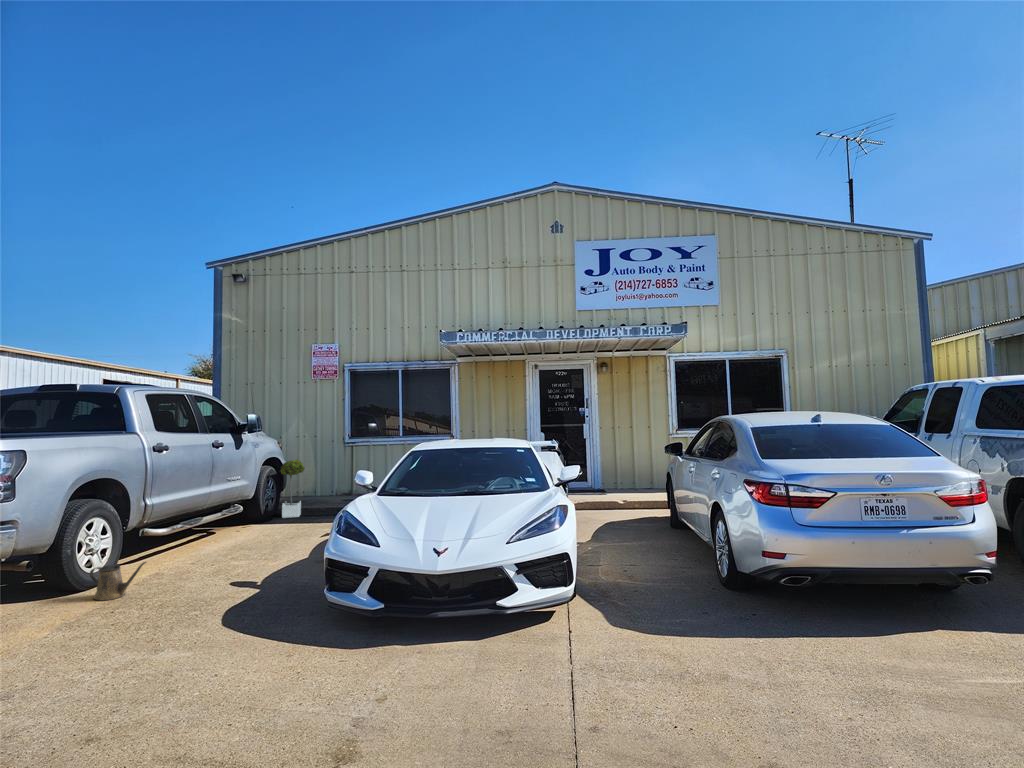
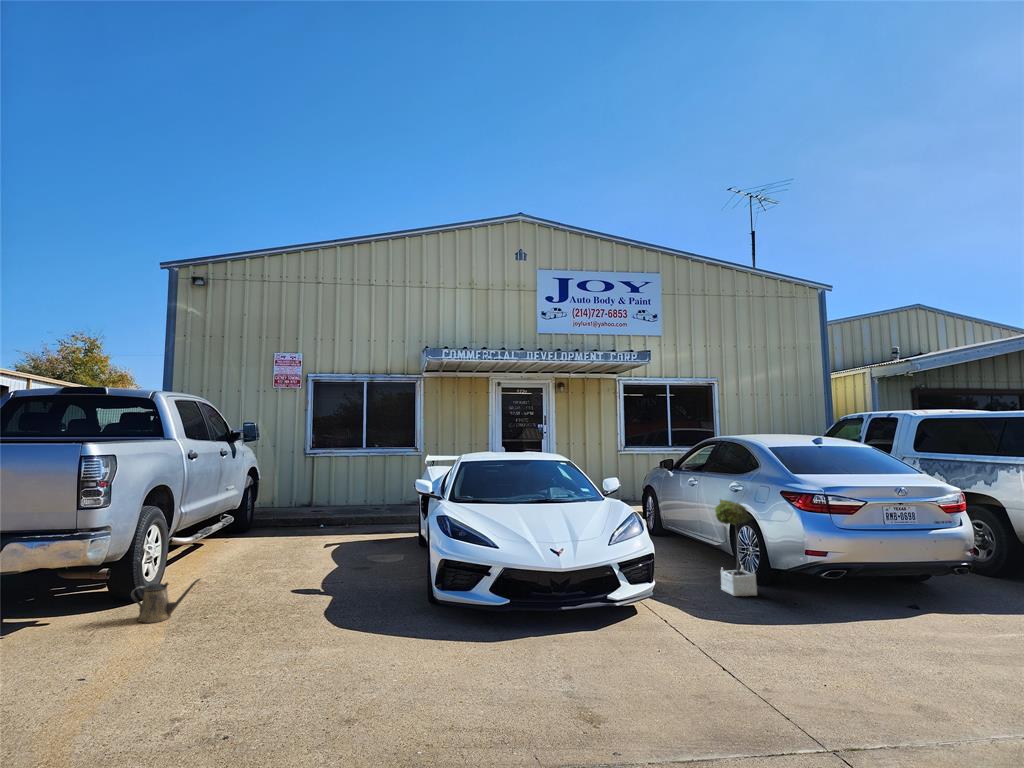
potted tree: present [280,459,305,518] -> present [715,499,757,596]

